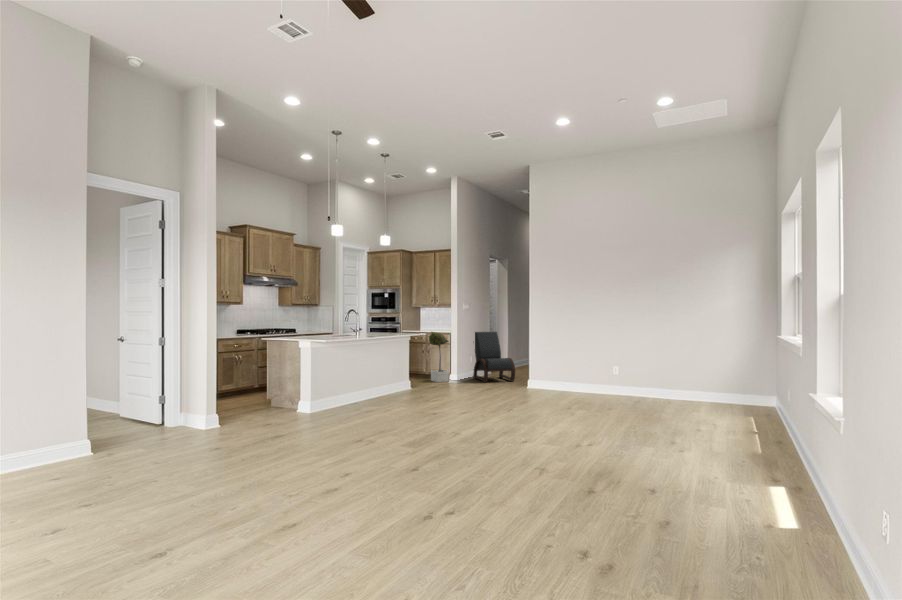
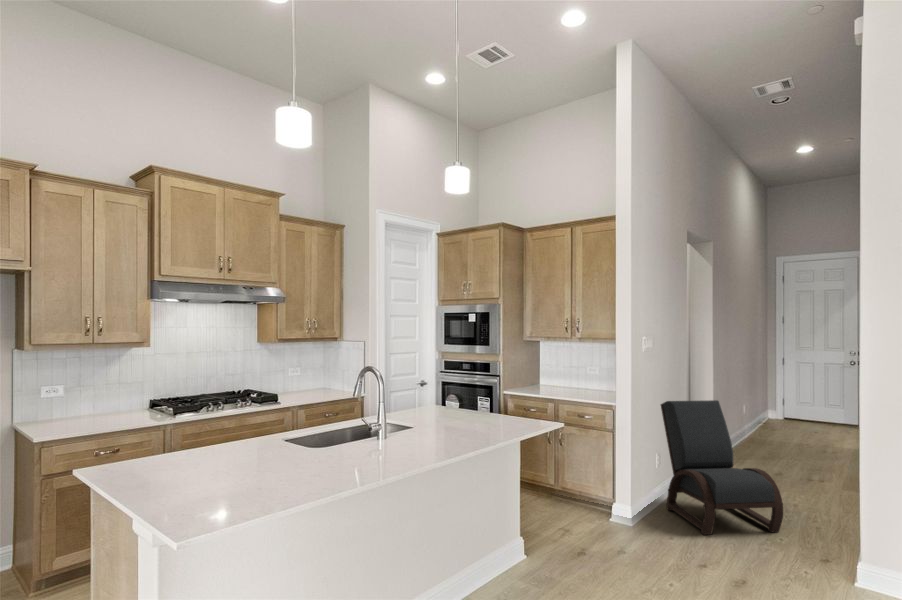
potted tree: present [429,332,449,382] -> none [564,402,613,525]

